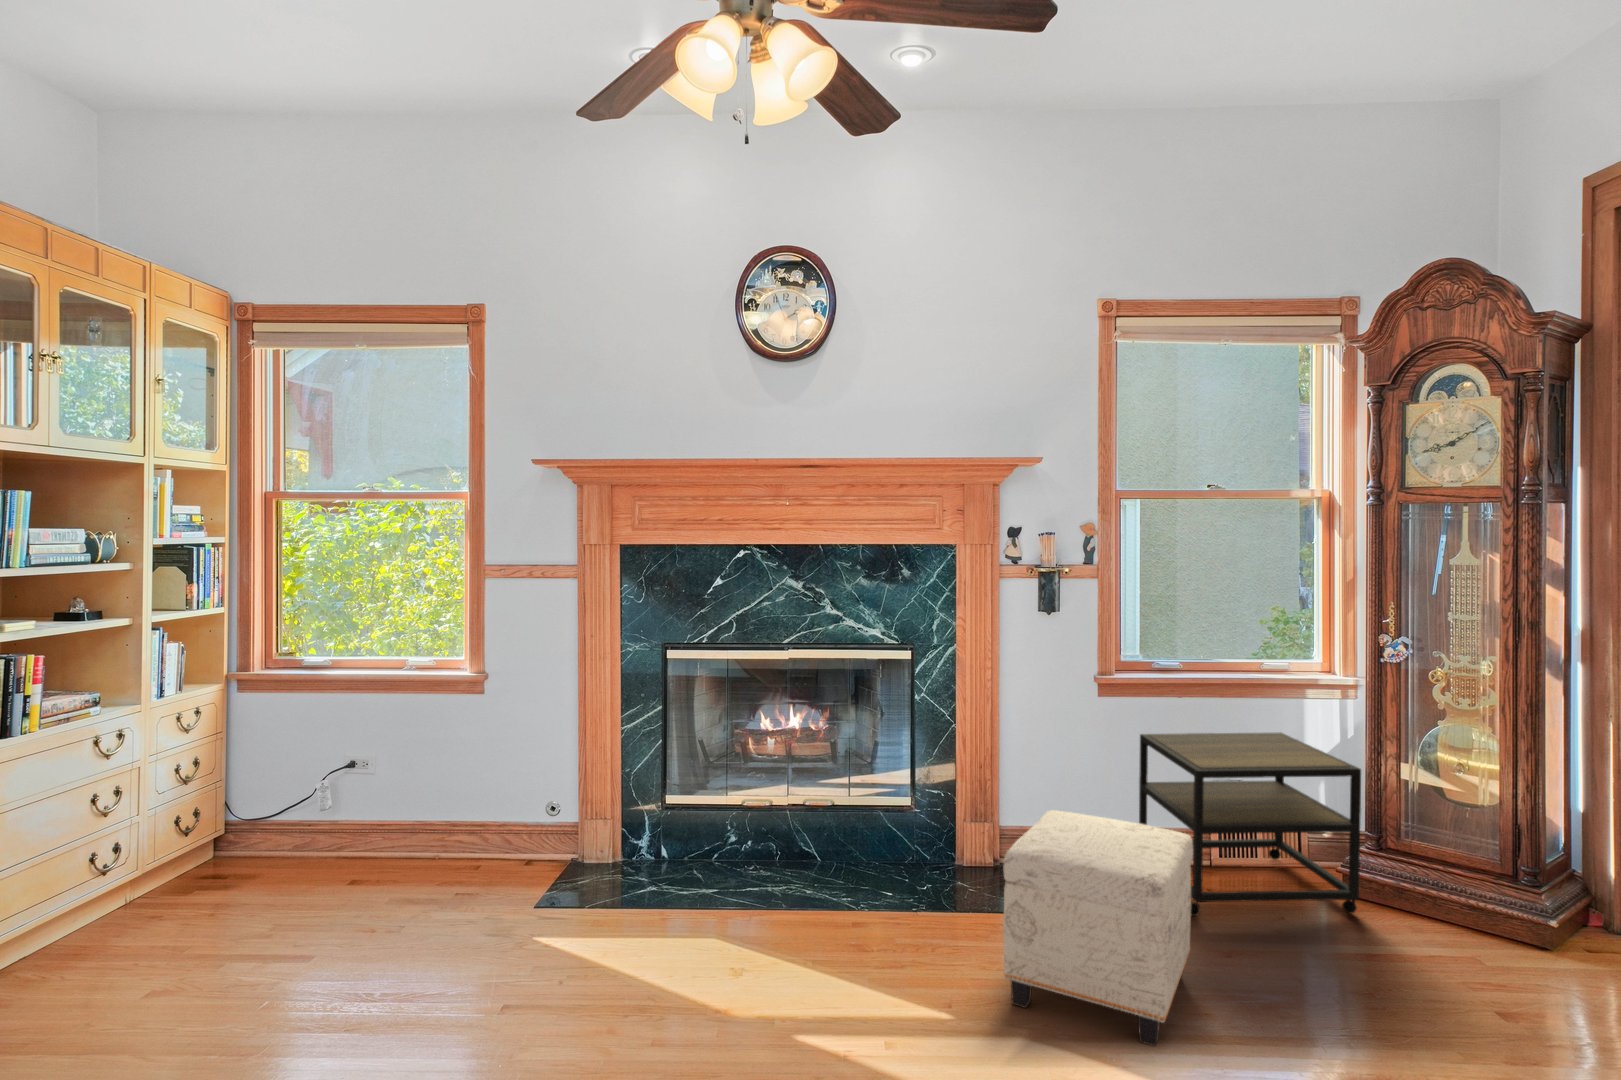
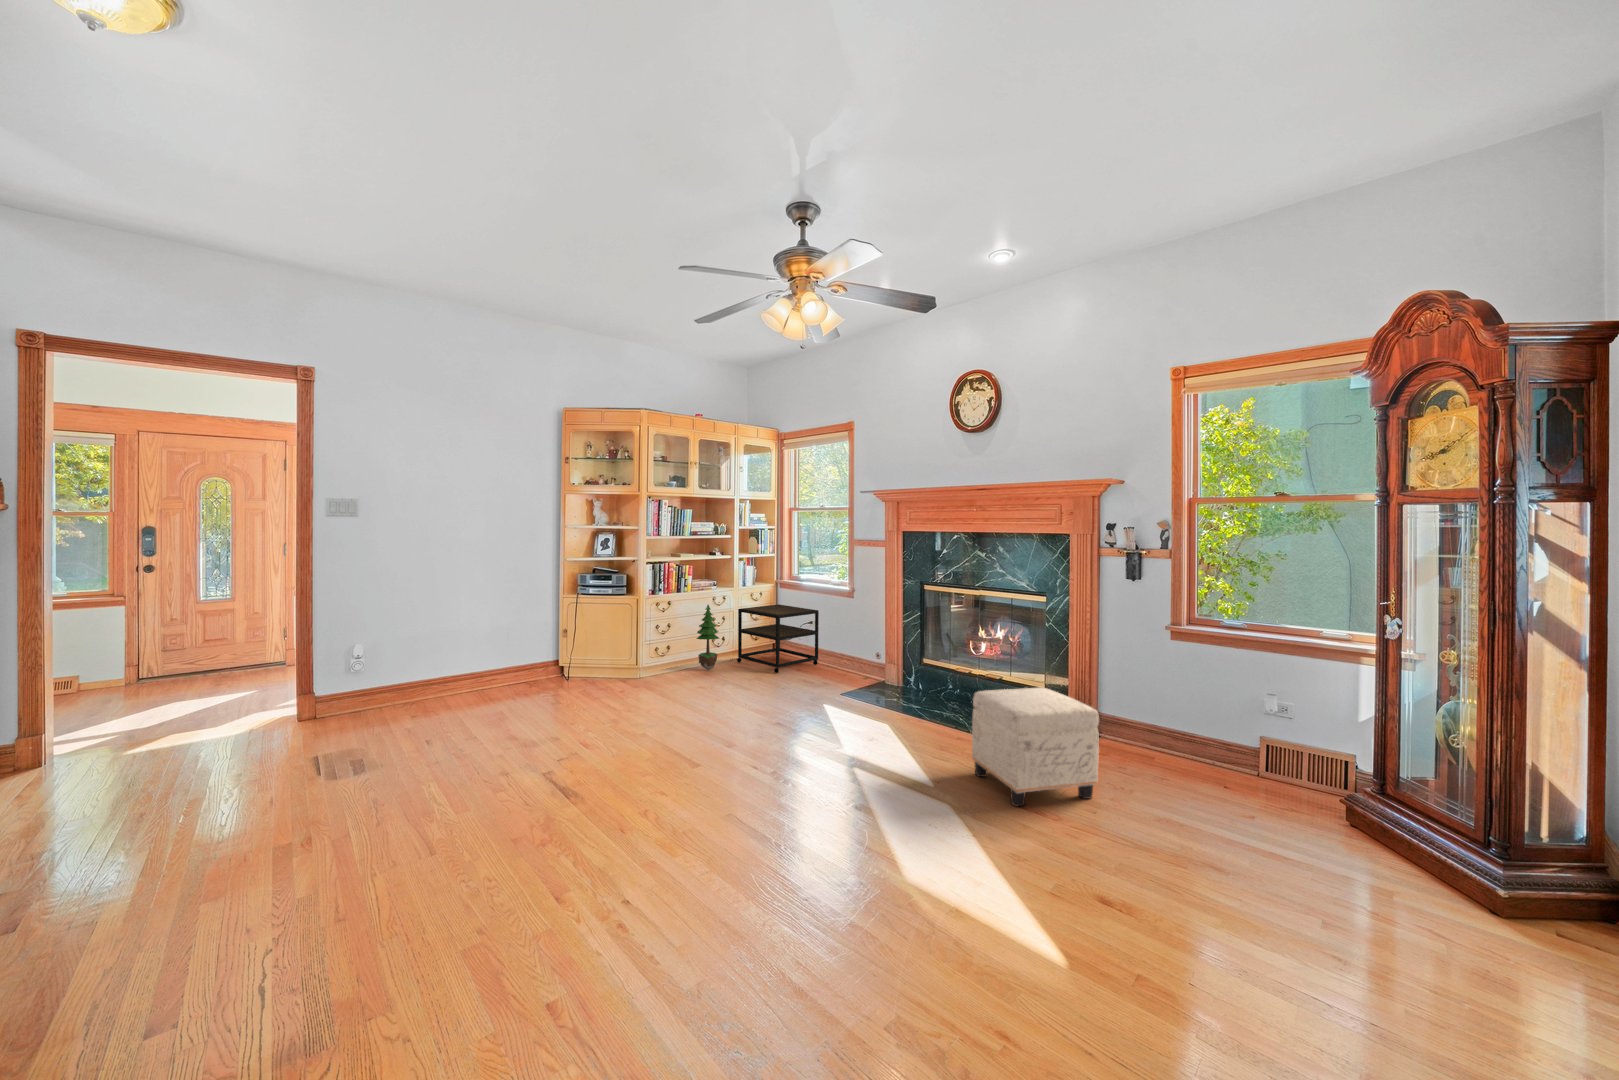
side table: present [1139,733,1361,916] -> present [737,604,819,673]
potted tree: none [53,766,139,950] -> present [697,605,719,670]

